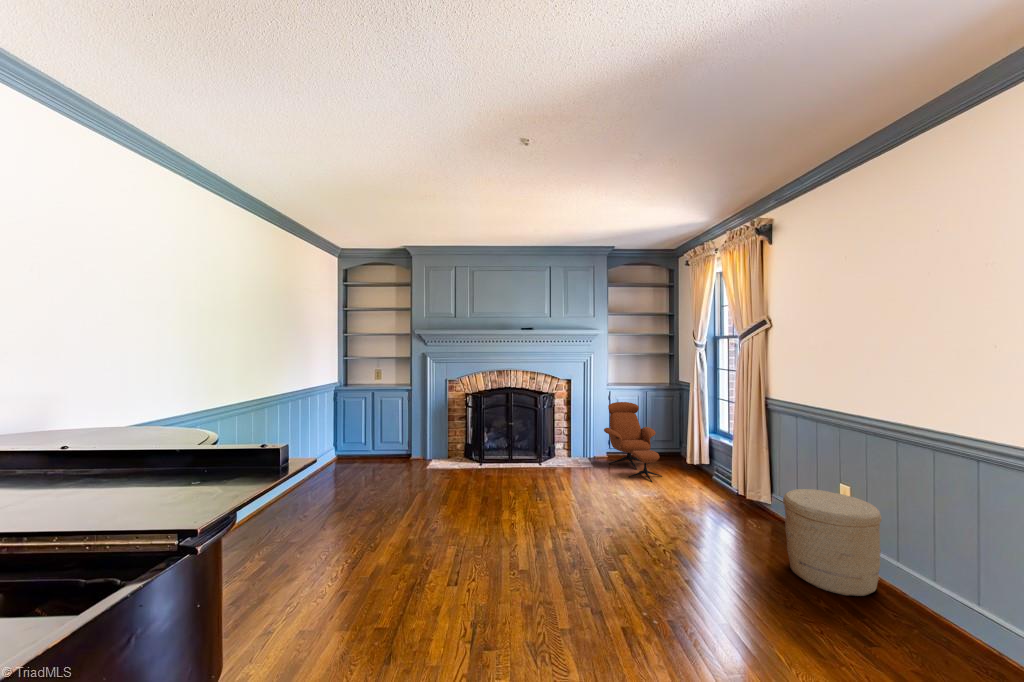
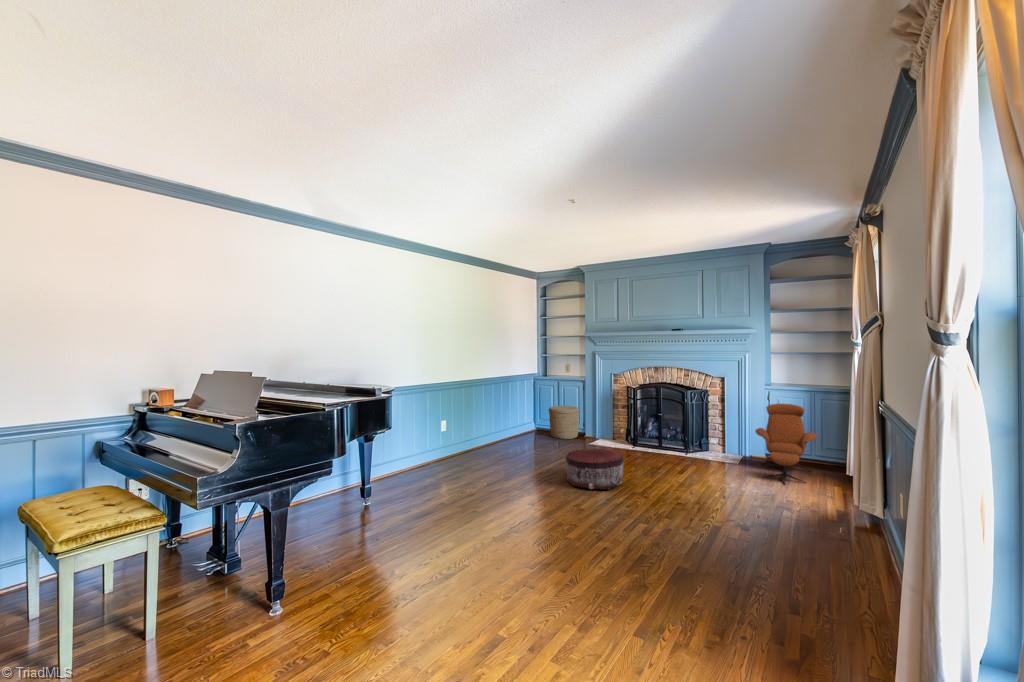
pouf: none [456,476,532,538] -> present [566,449,624,490]
woven basket: present [783,489,881,596] -> present [549,406,579,439]

